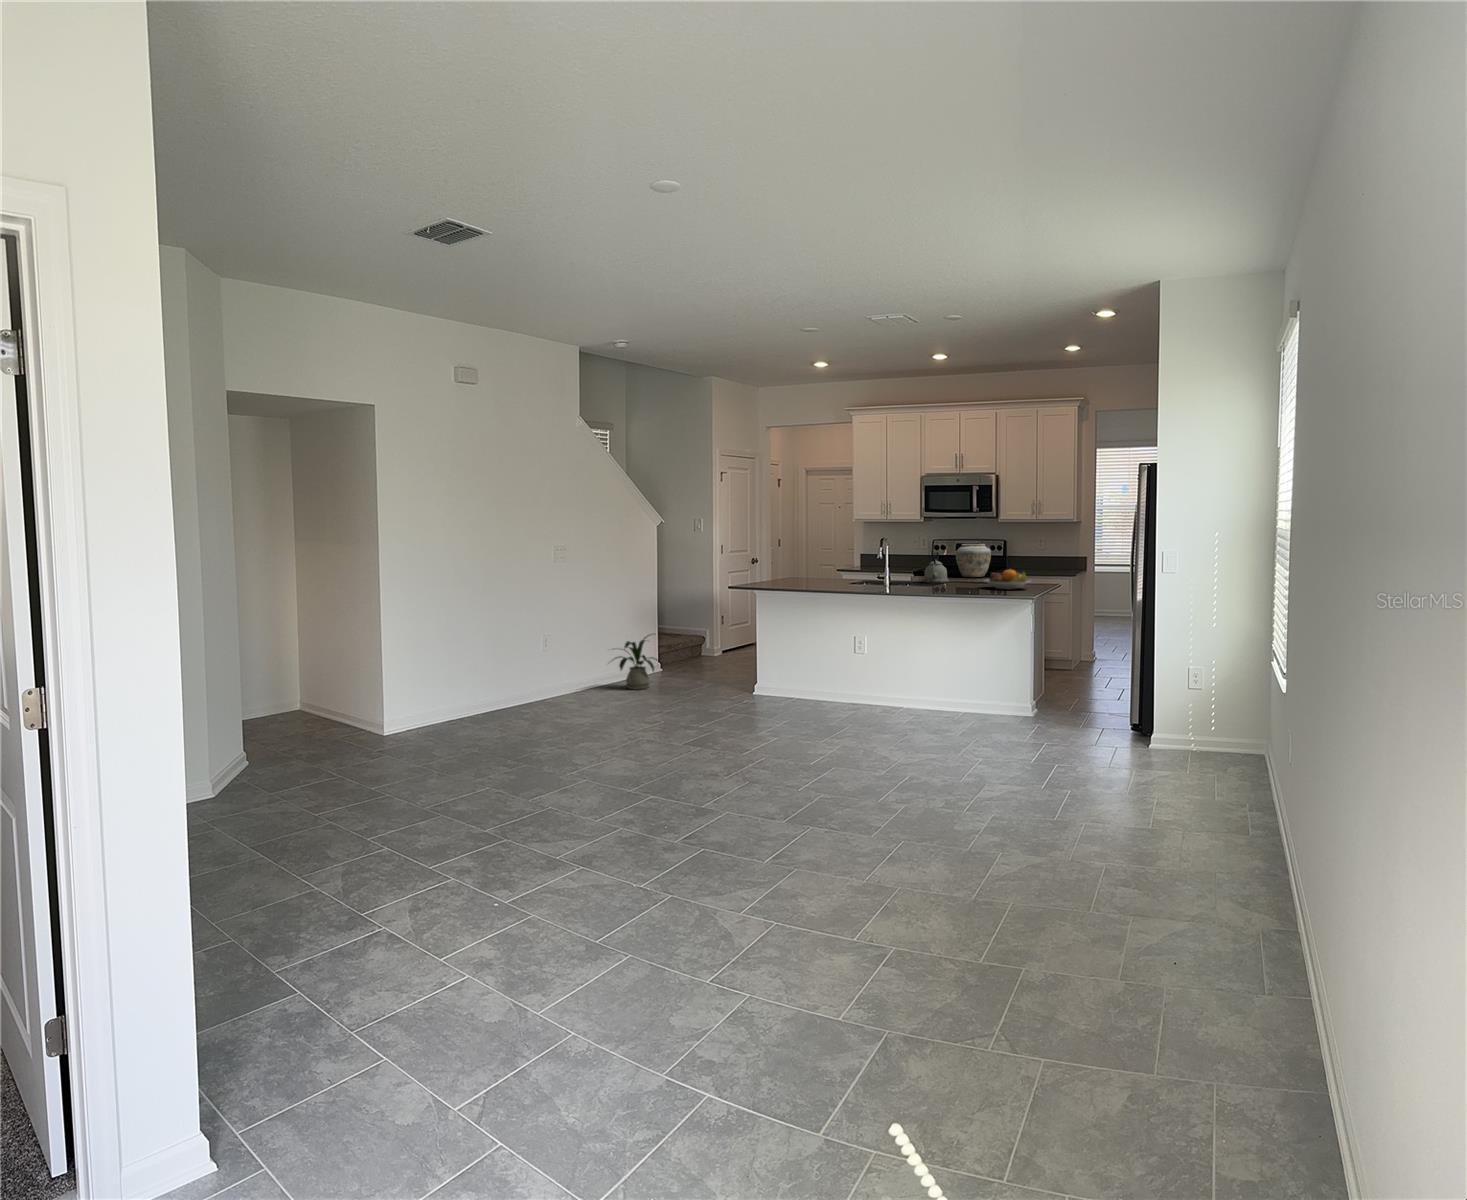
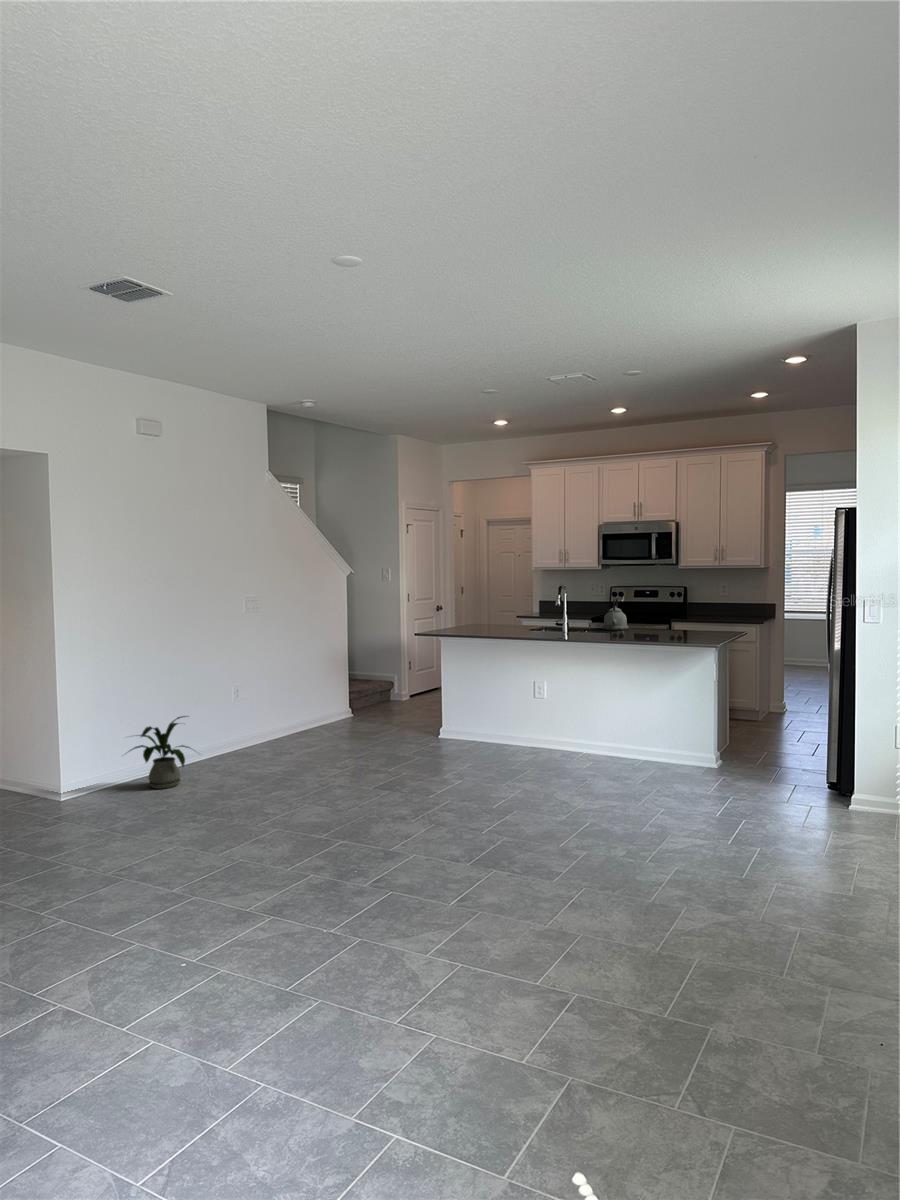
vase: present [956,544,991,577] -> none [635,591,670,623]
fruit bowl: present [985,570,1030,589] -> none [664,616,713,637]
house plant: present [611,634,659,690] -> present [130,716,190,789]

